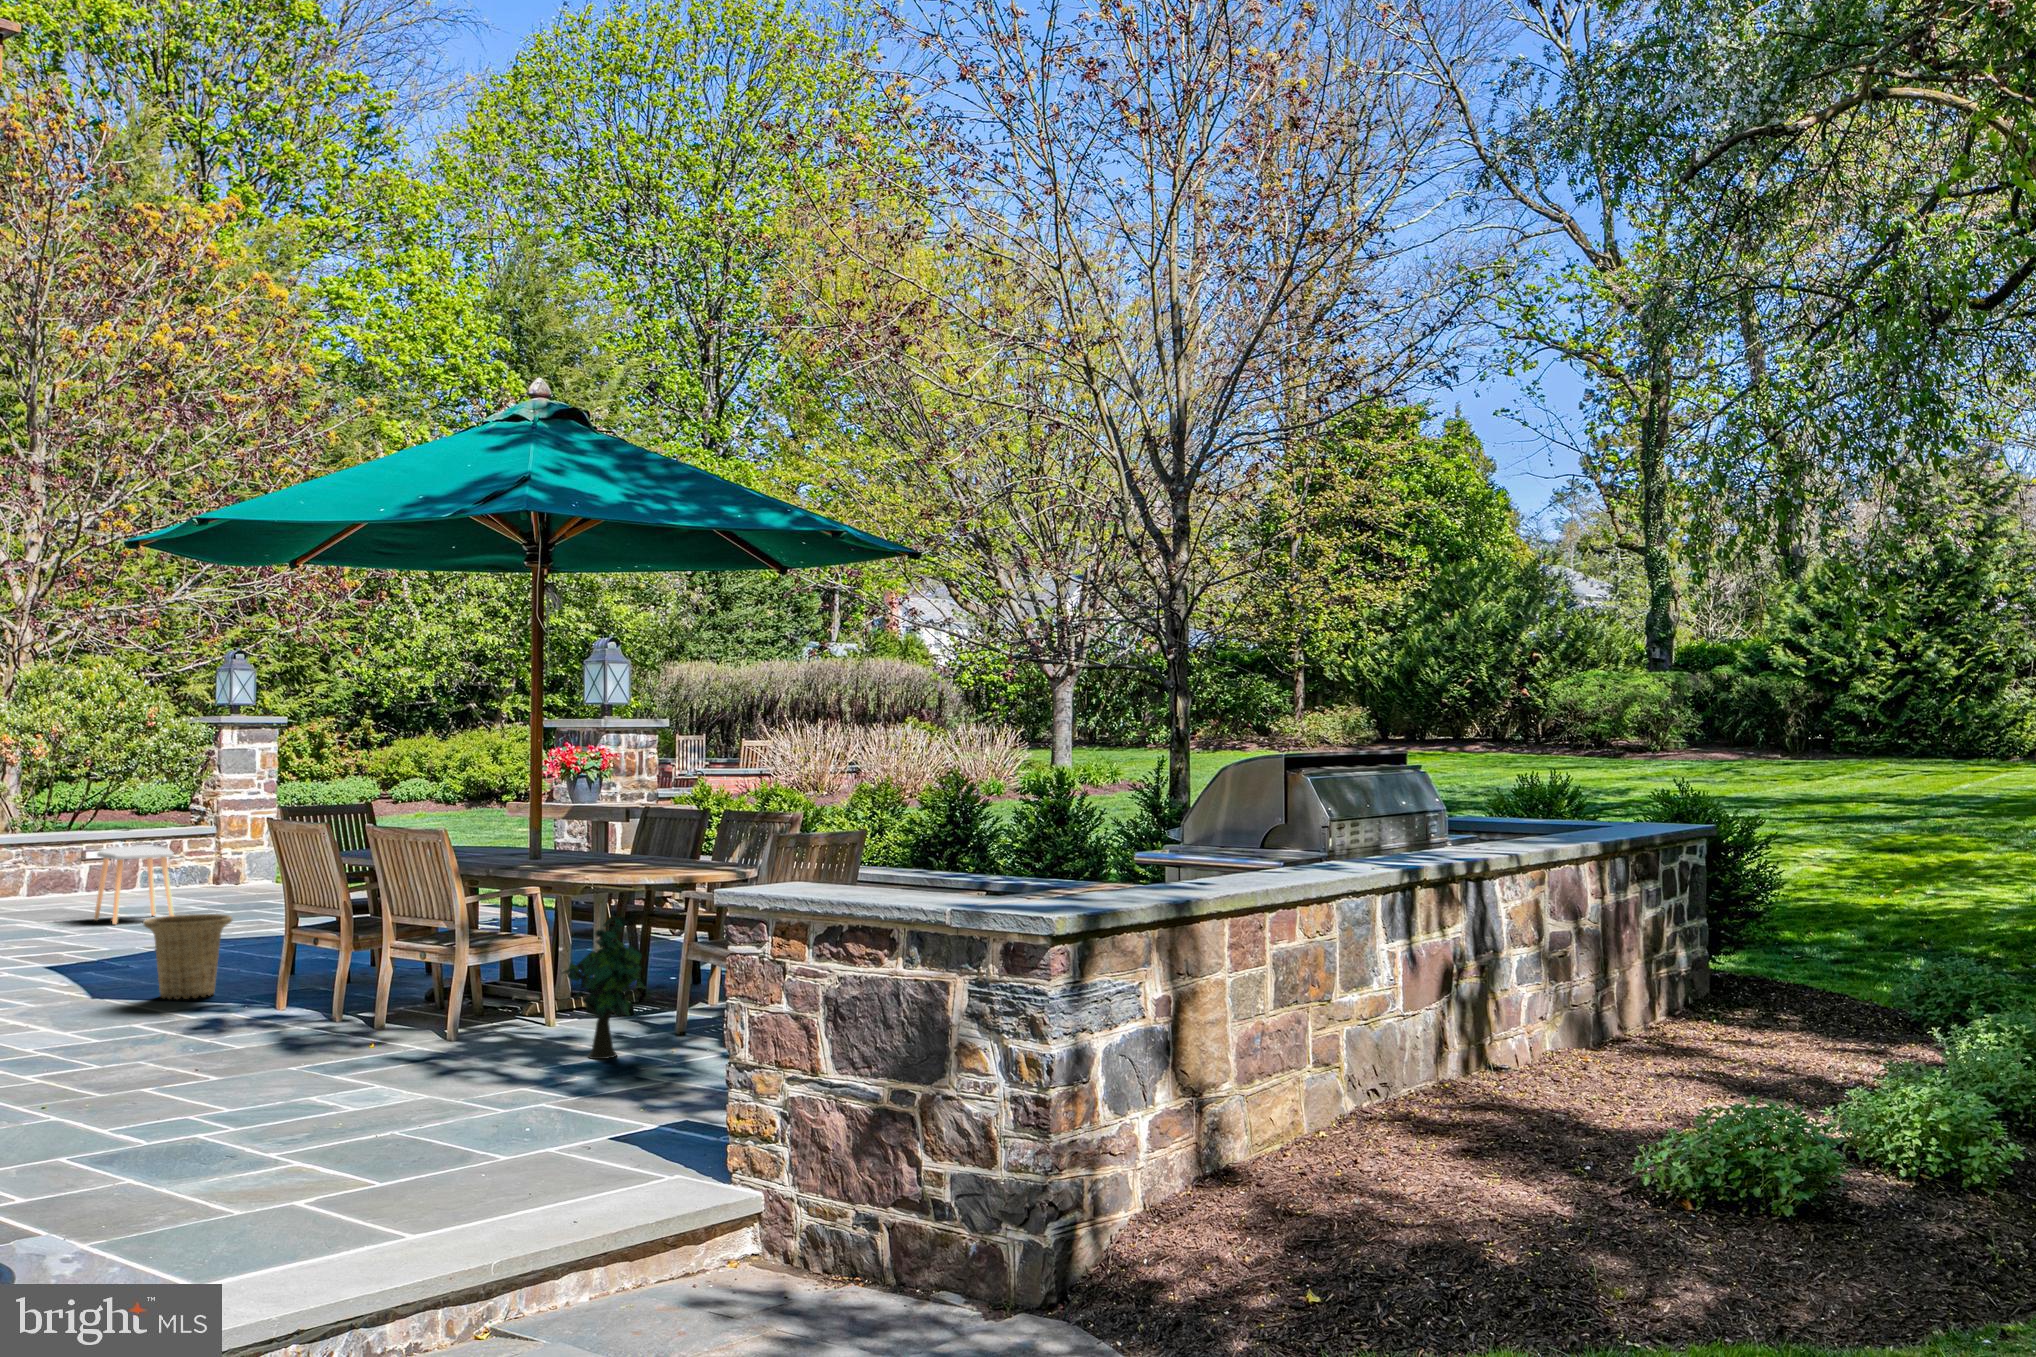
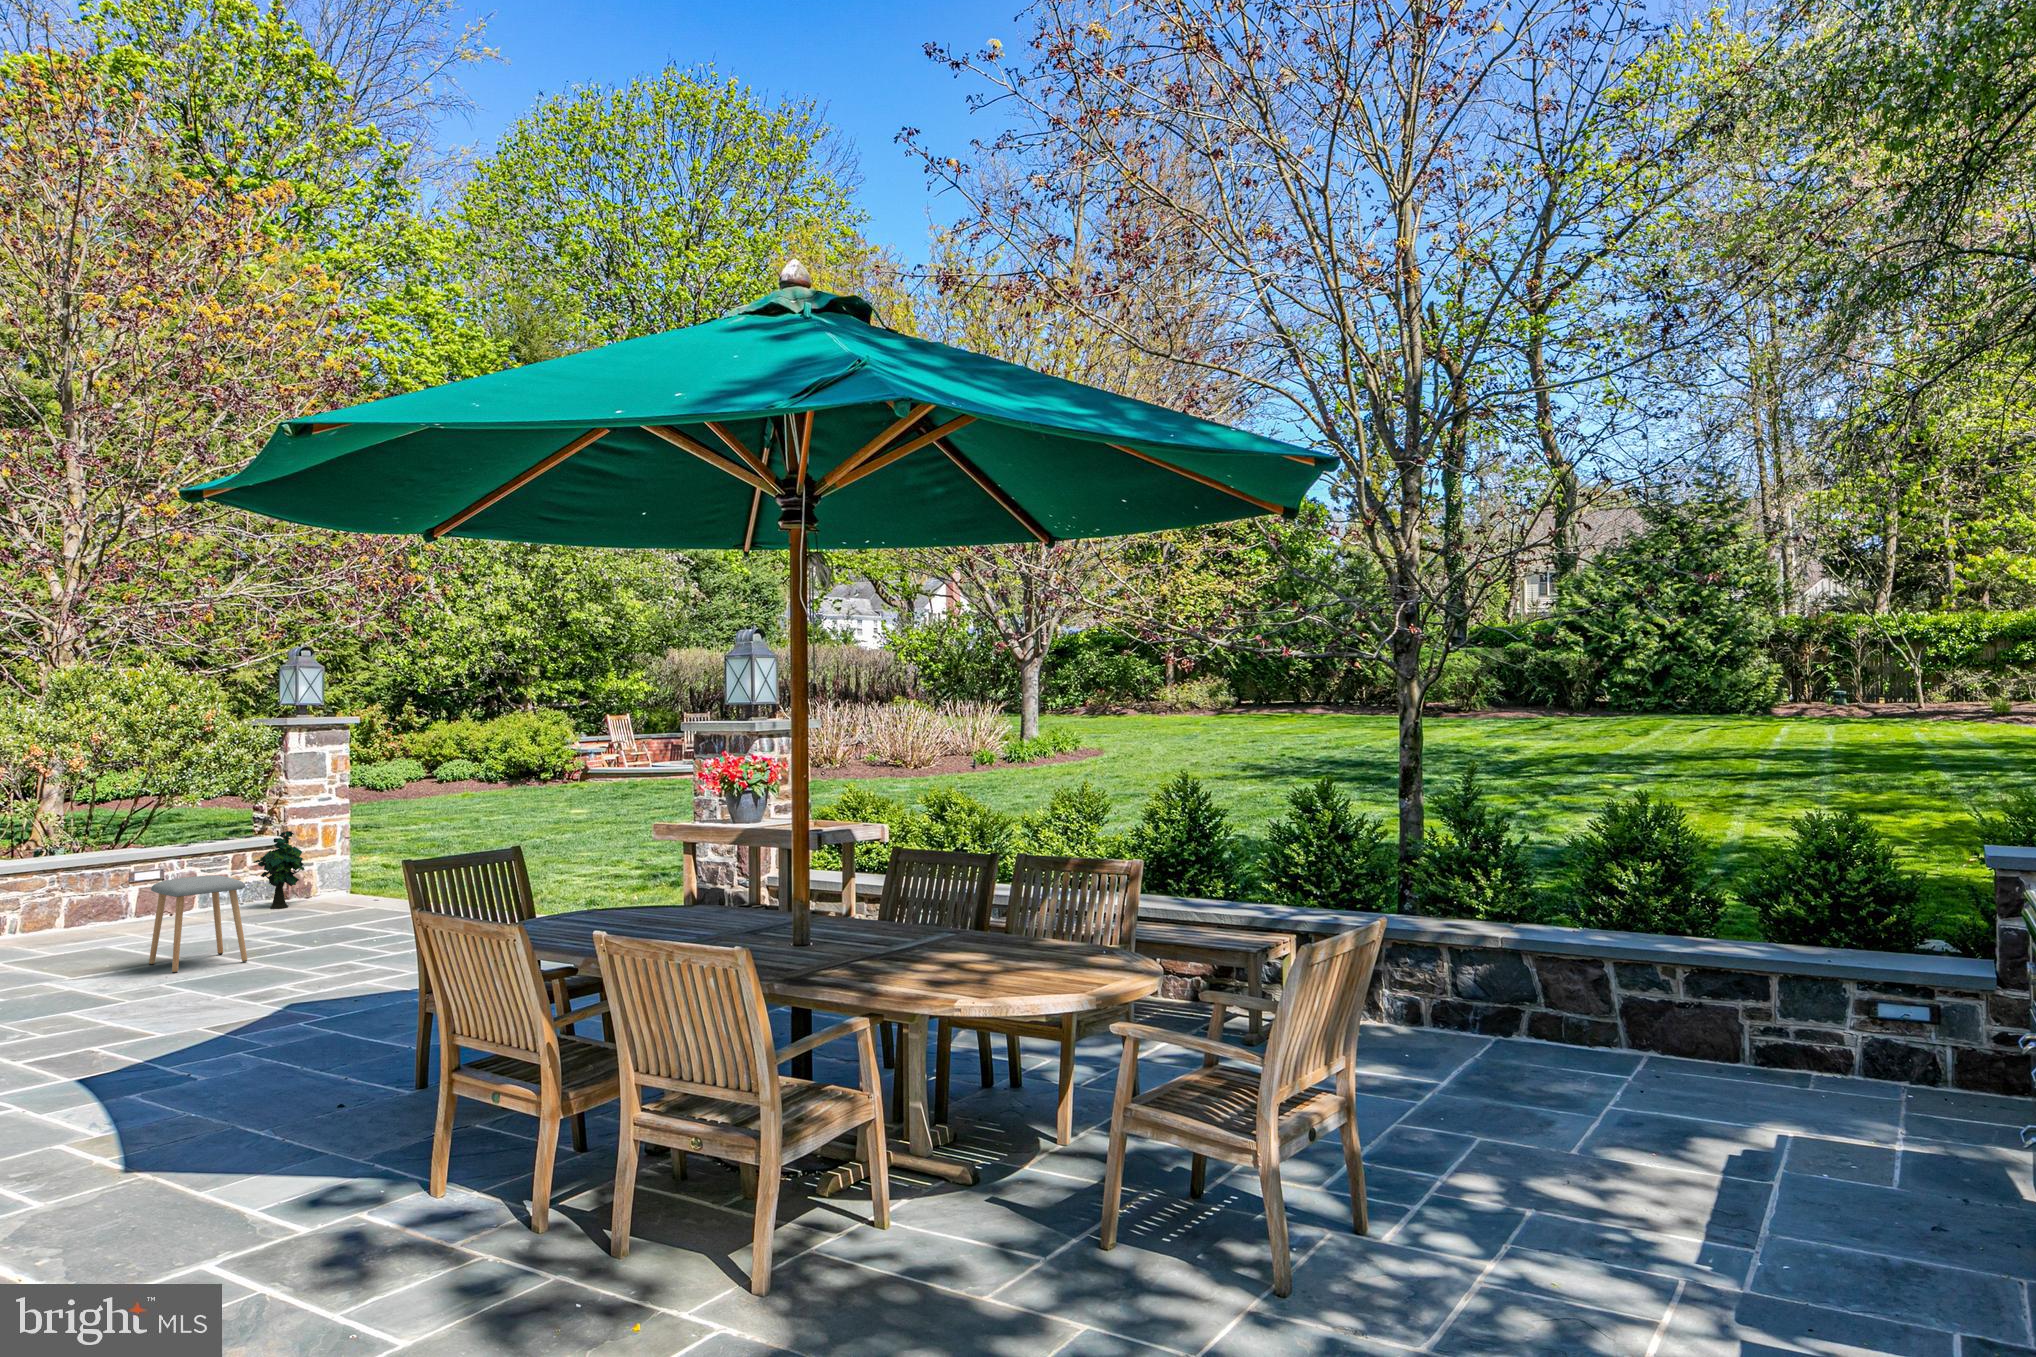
basket: present [143,914,233,999] -> none [231,1018,358,1150]
decorative plant: present [564,917,645,1059] -> present [253,831,305,909]

